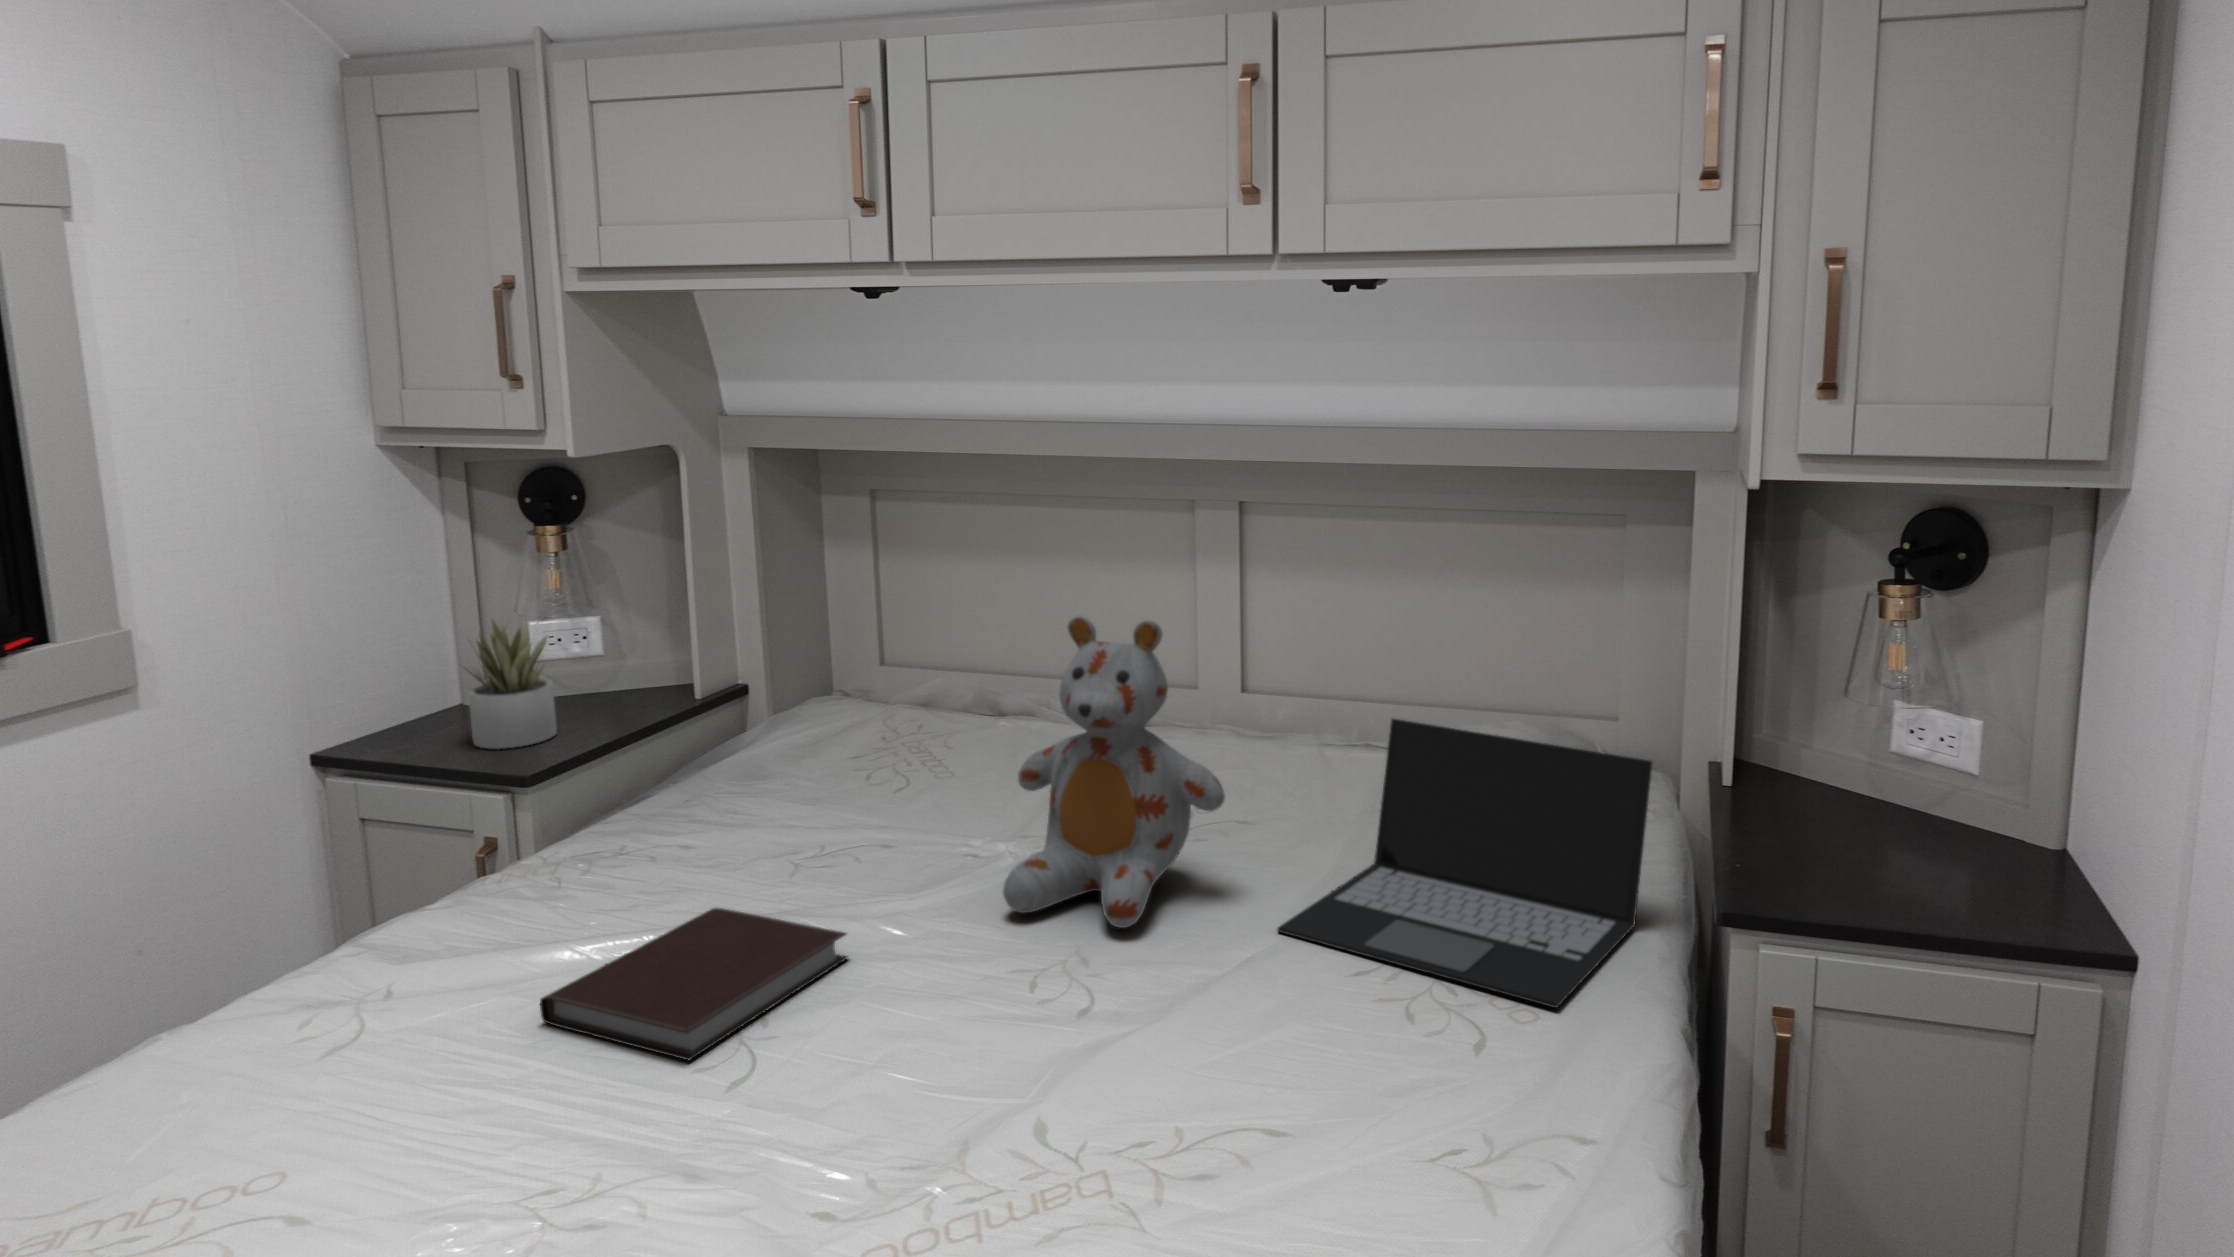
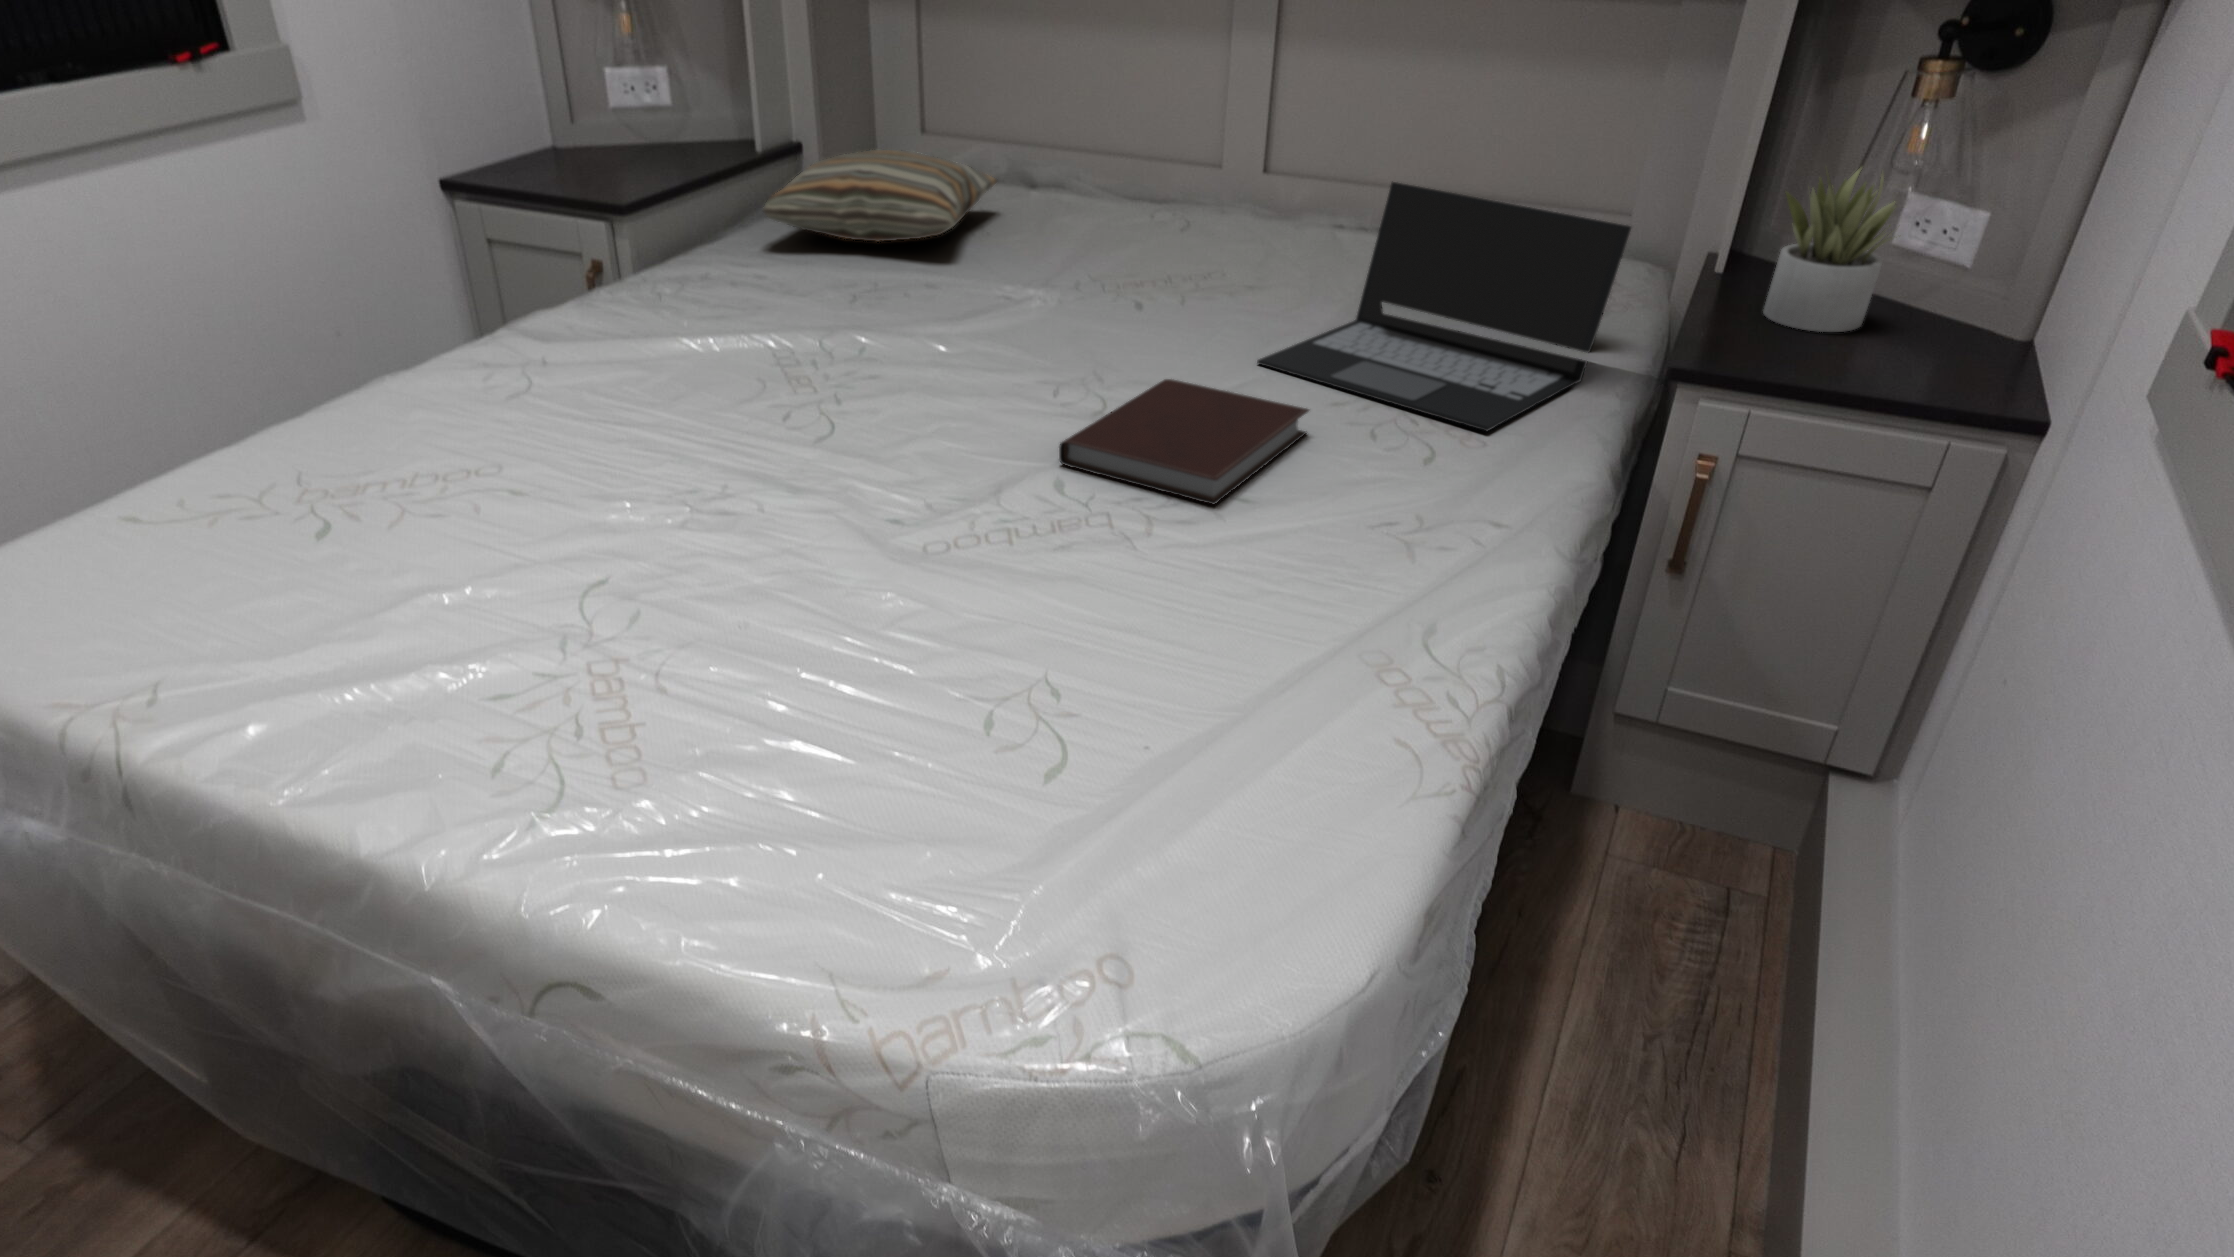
stuffed bear: present [1003,616,1225,928] -> none [1024,59,1225,351]
succulent plant: present [468,621,557,749] -> present [1763,169,1895,332]
pillow: none [696,696,966,799] -> present [763,150,997,242]
notebook: present [540,908,848,1060] -> present [1059,379,1309,505]

